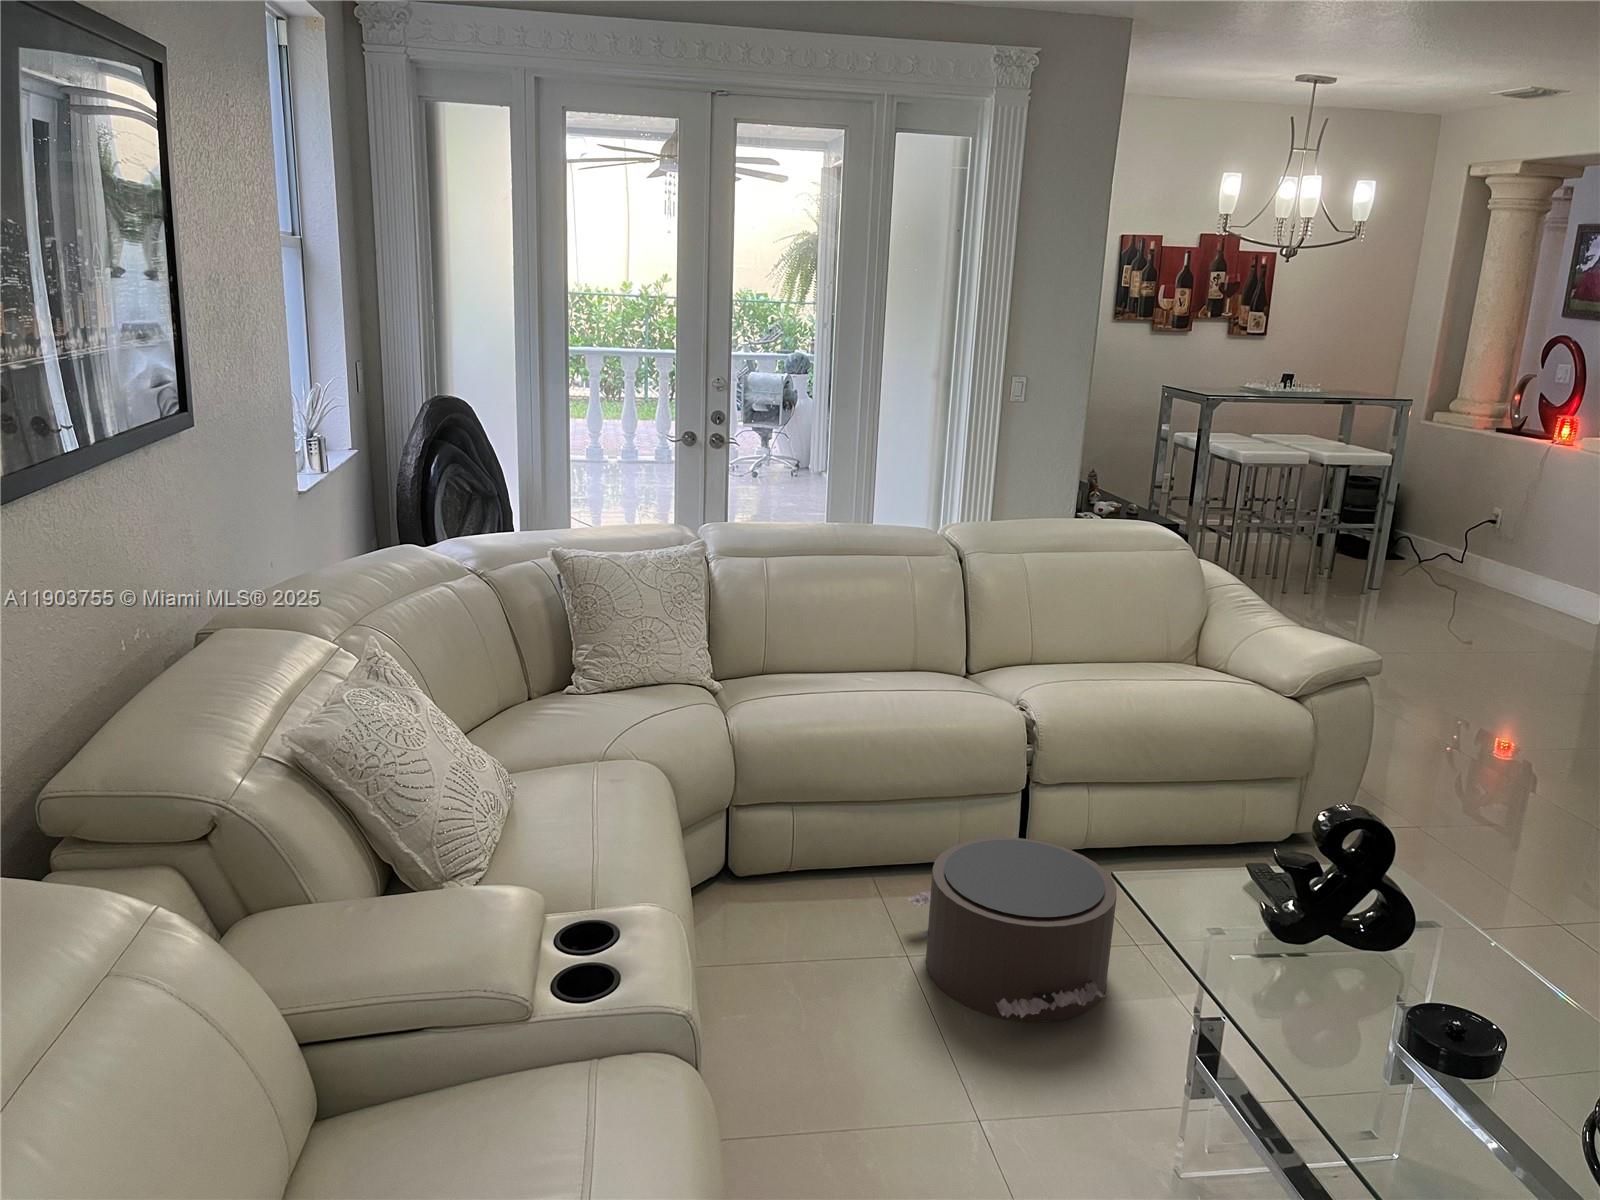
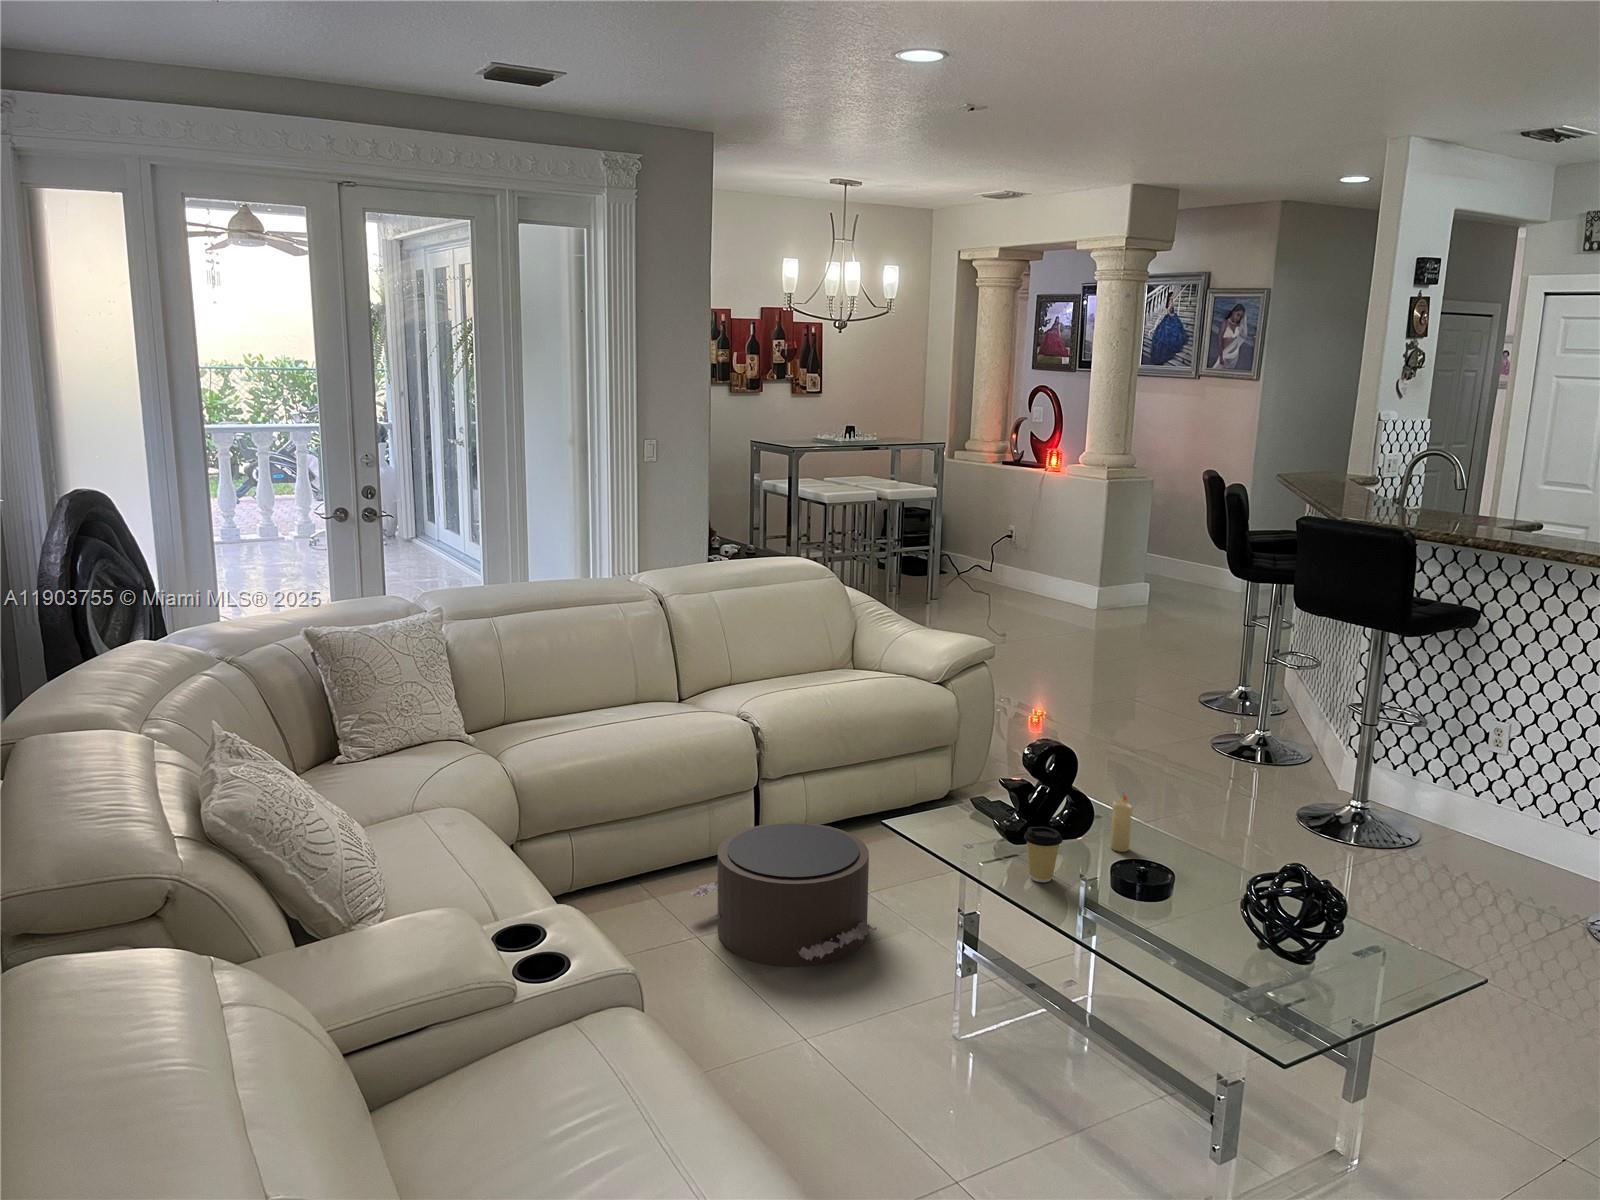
candle: none [1438,902,1478,983] -> present [1111,795,1132,852]
coffee cup: none [1292,925,1348,1003] -> present [1024,827,1063,882]

